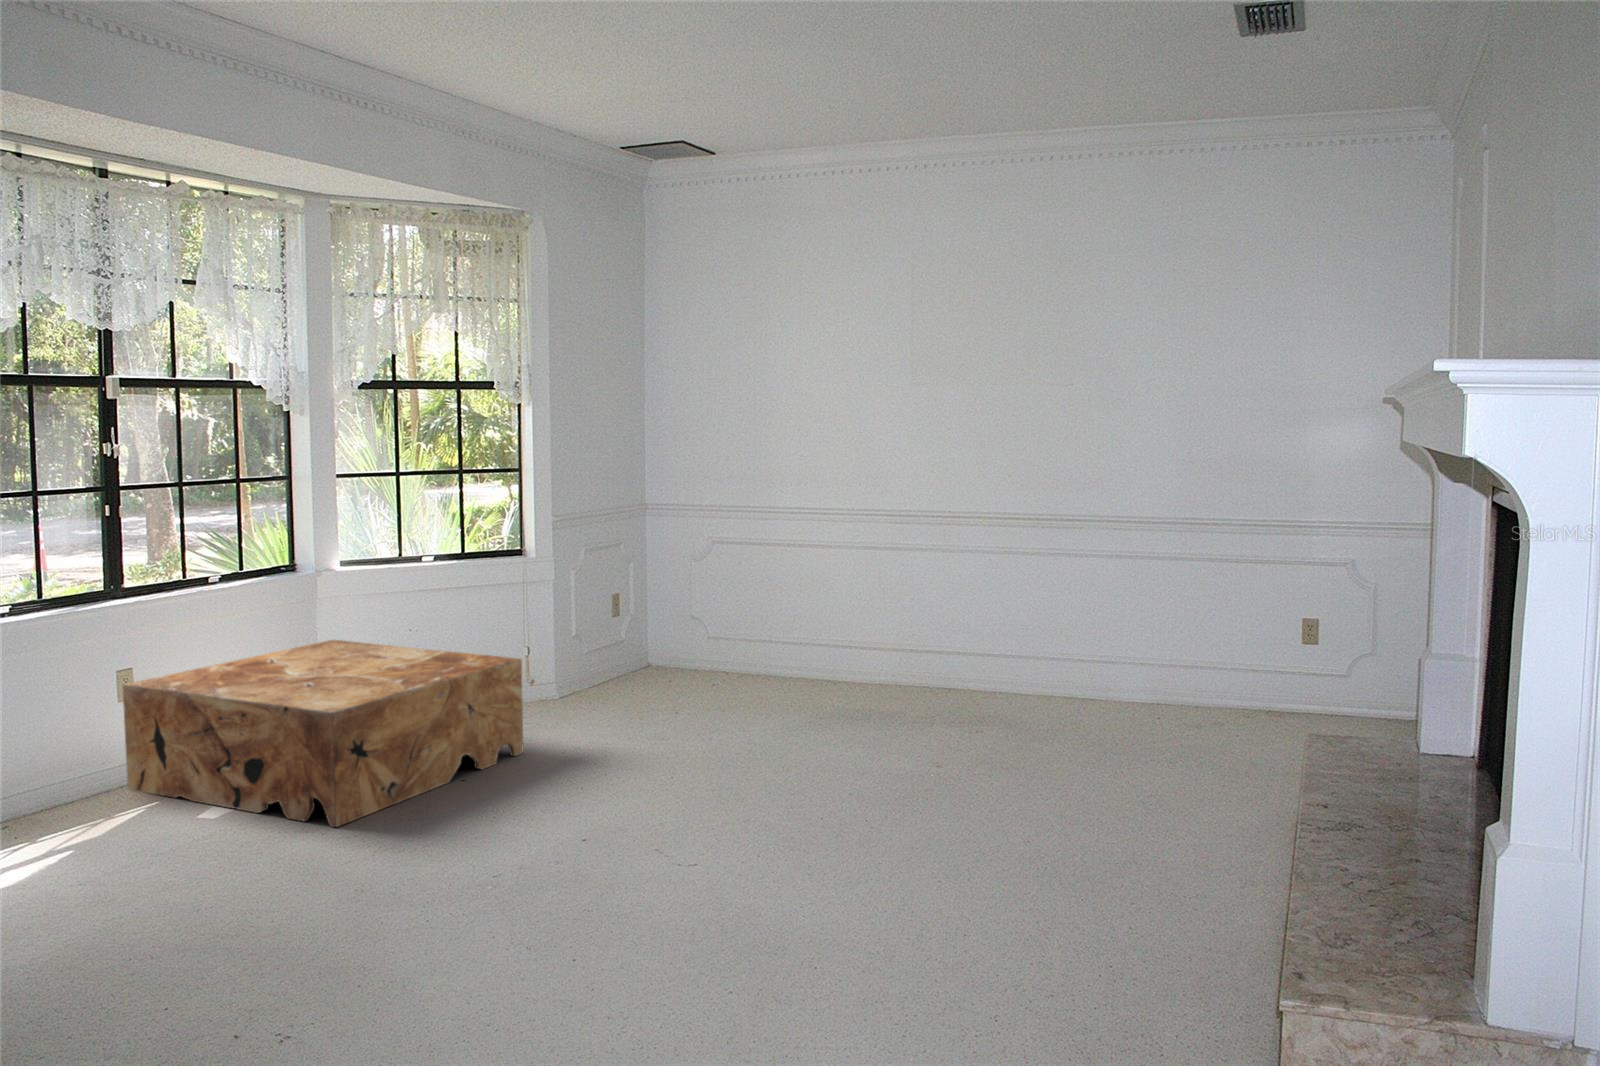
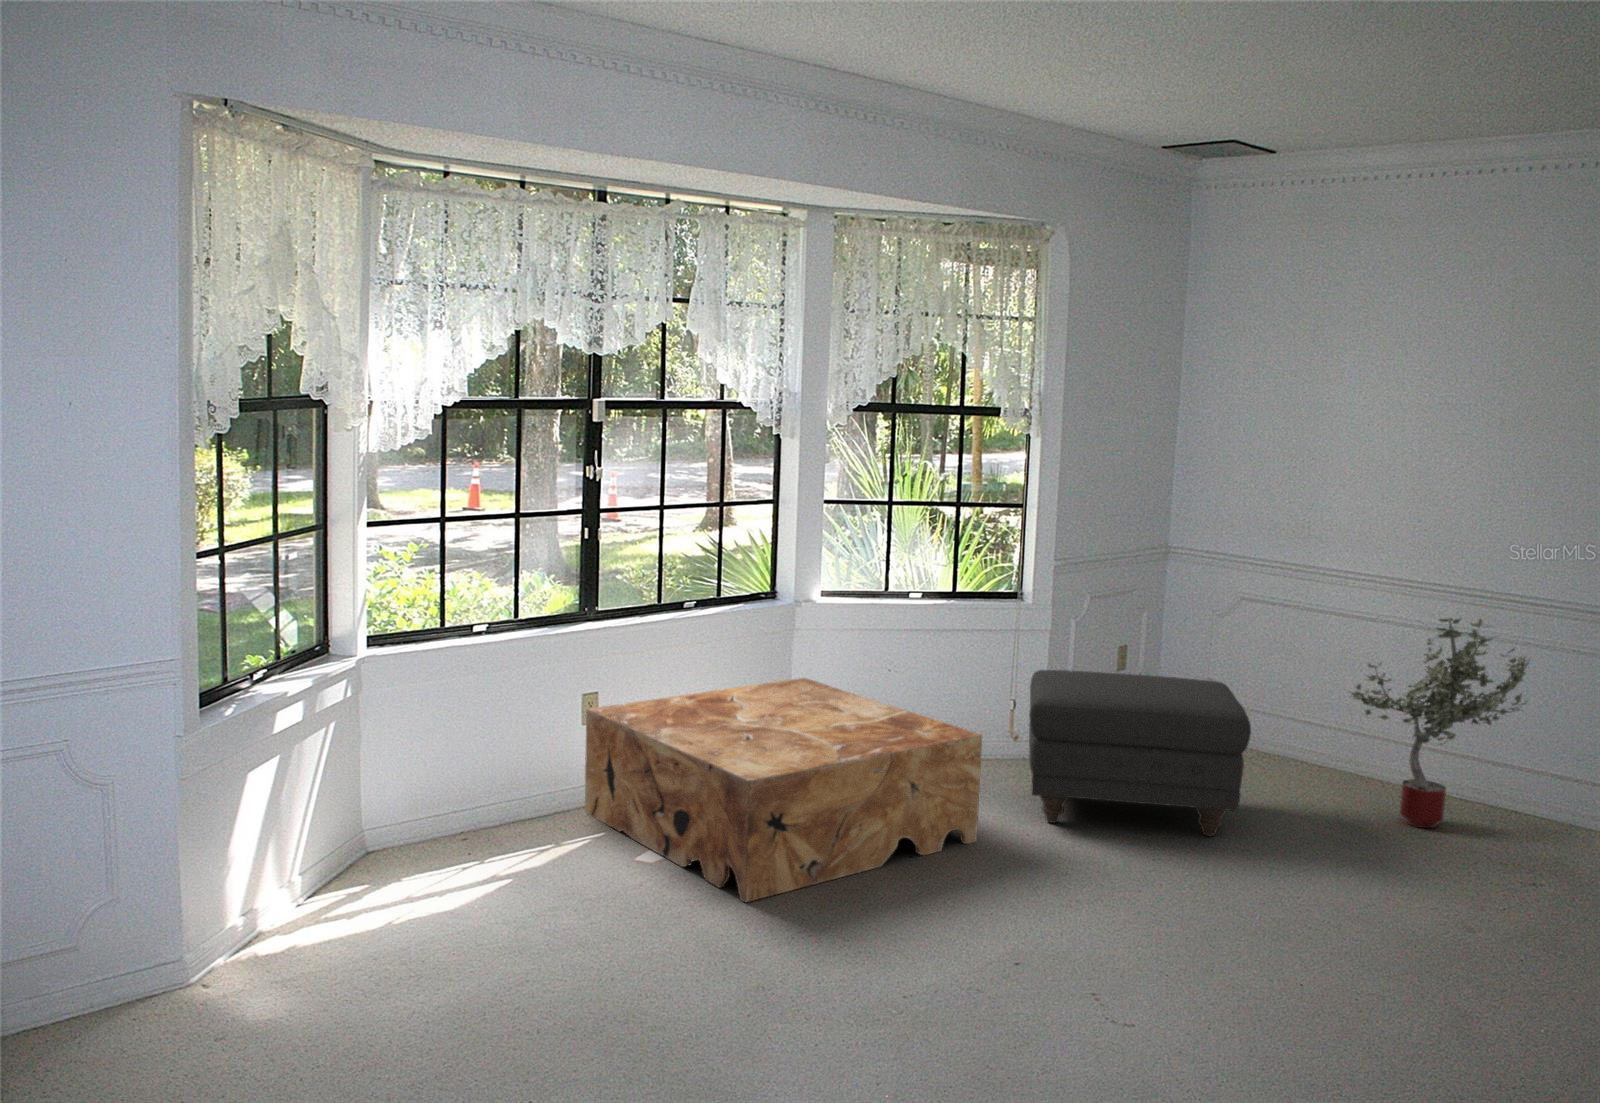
potted tree: none [791,529,919,694] -> present [1351,618,1529,828]
ottoman: none [543,601,733,731] -> present [1029,670,1251,836]

